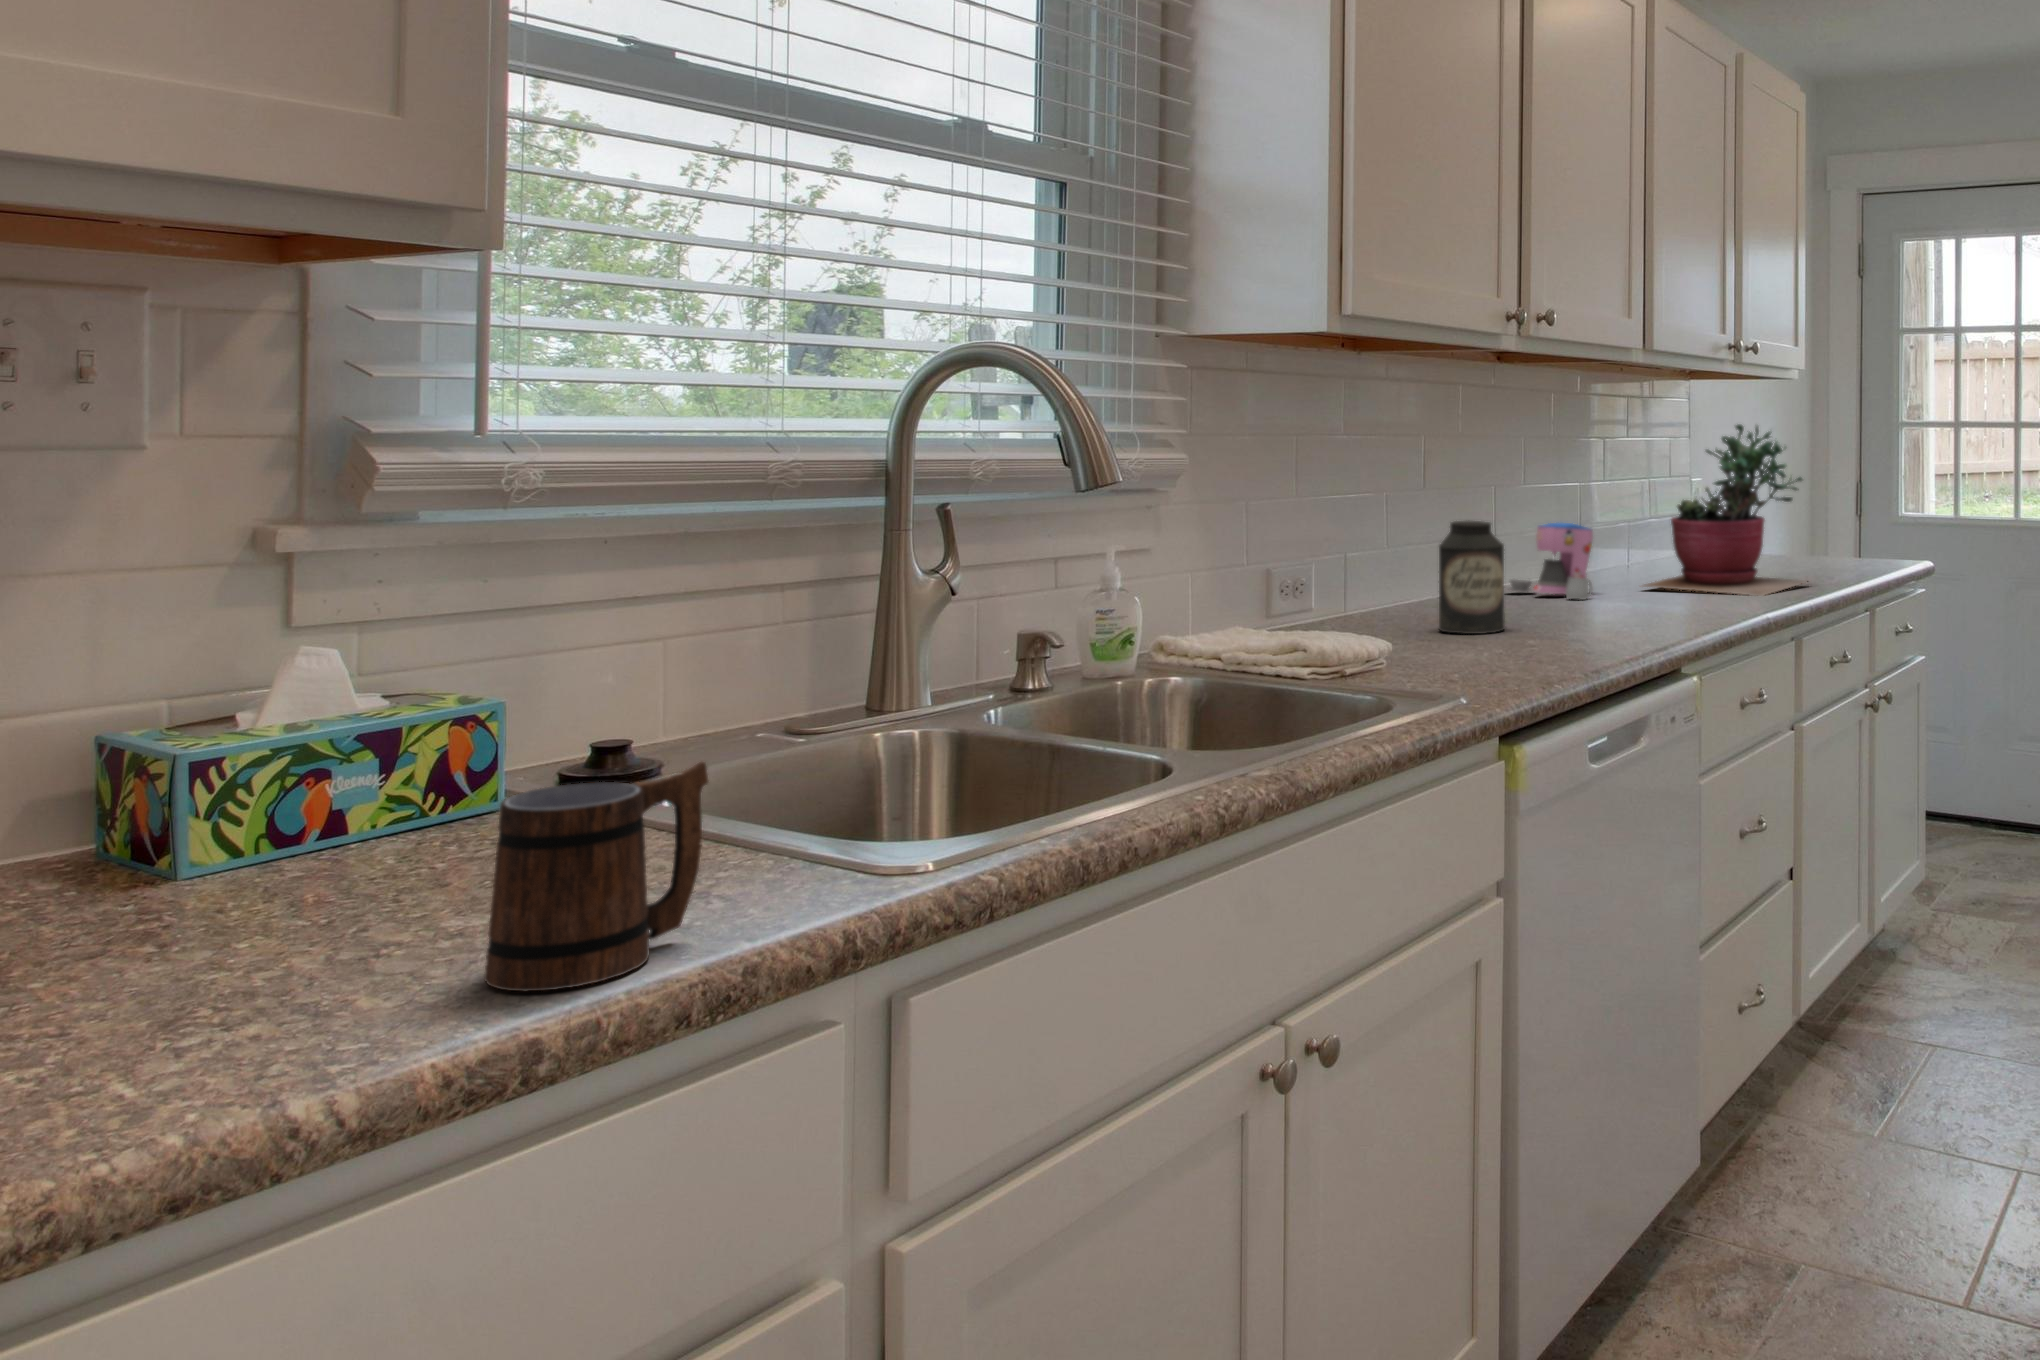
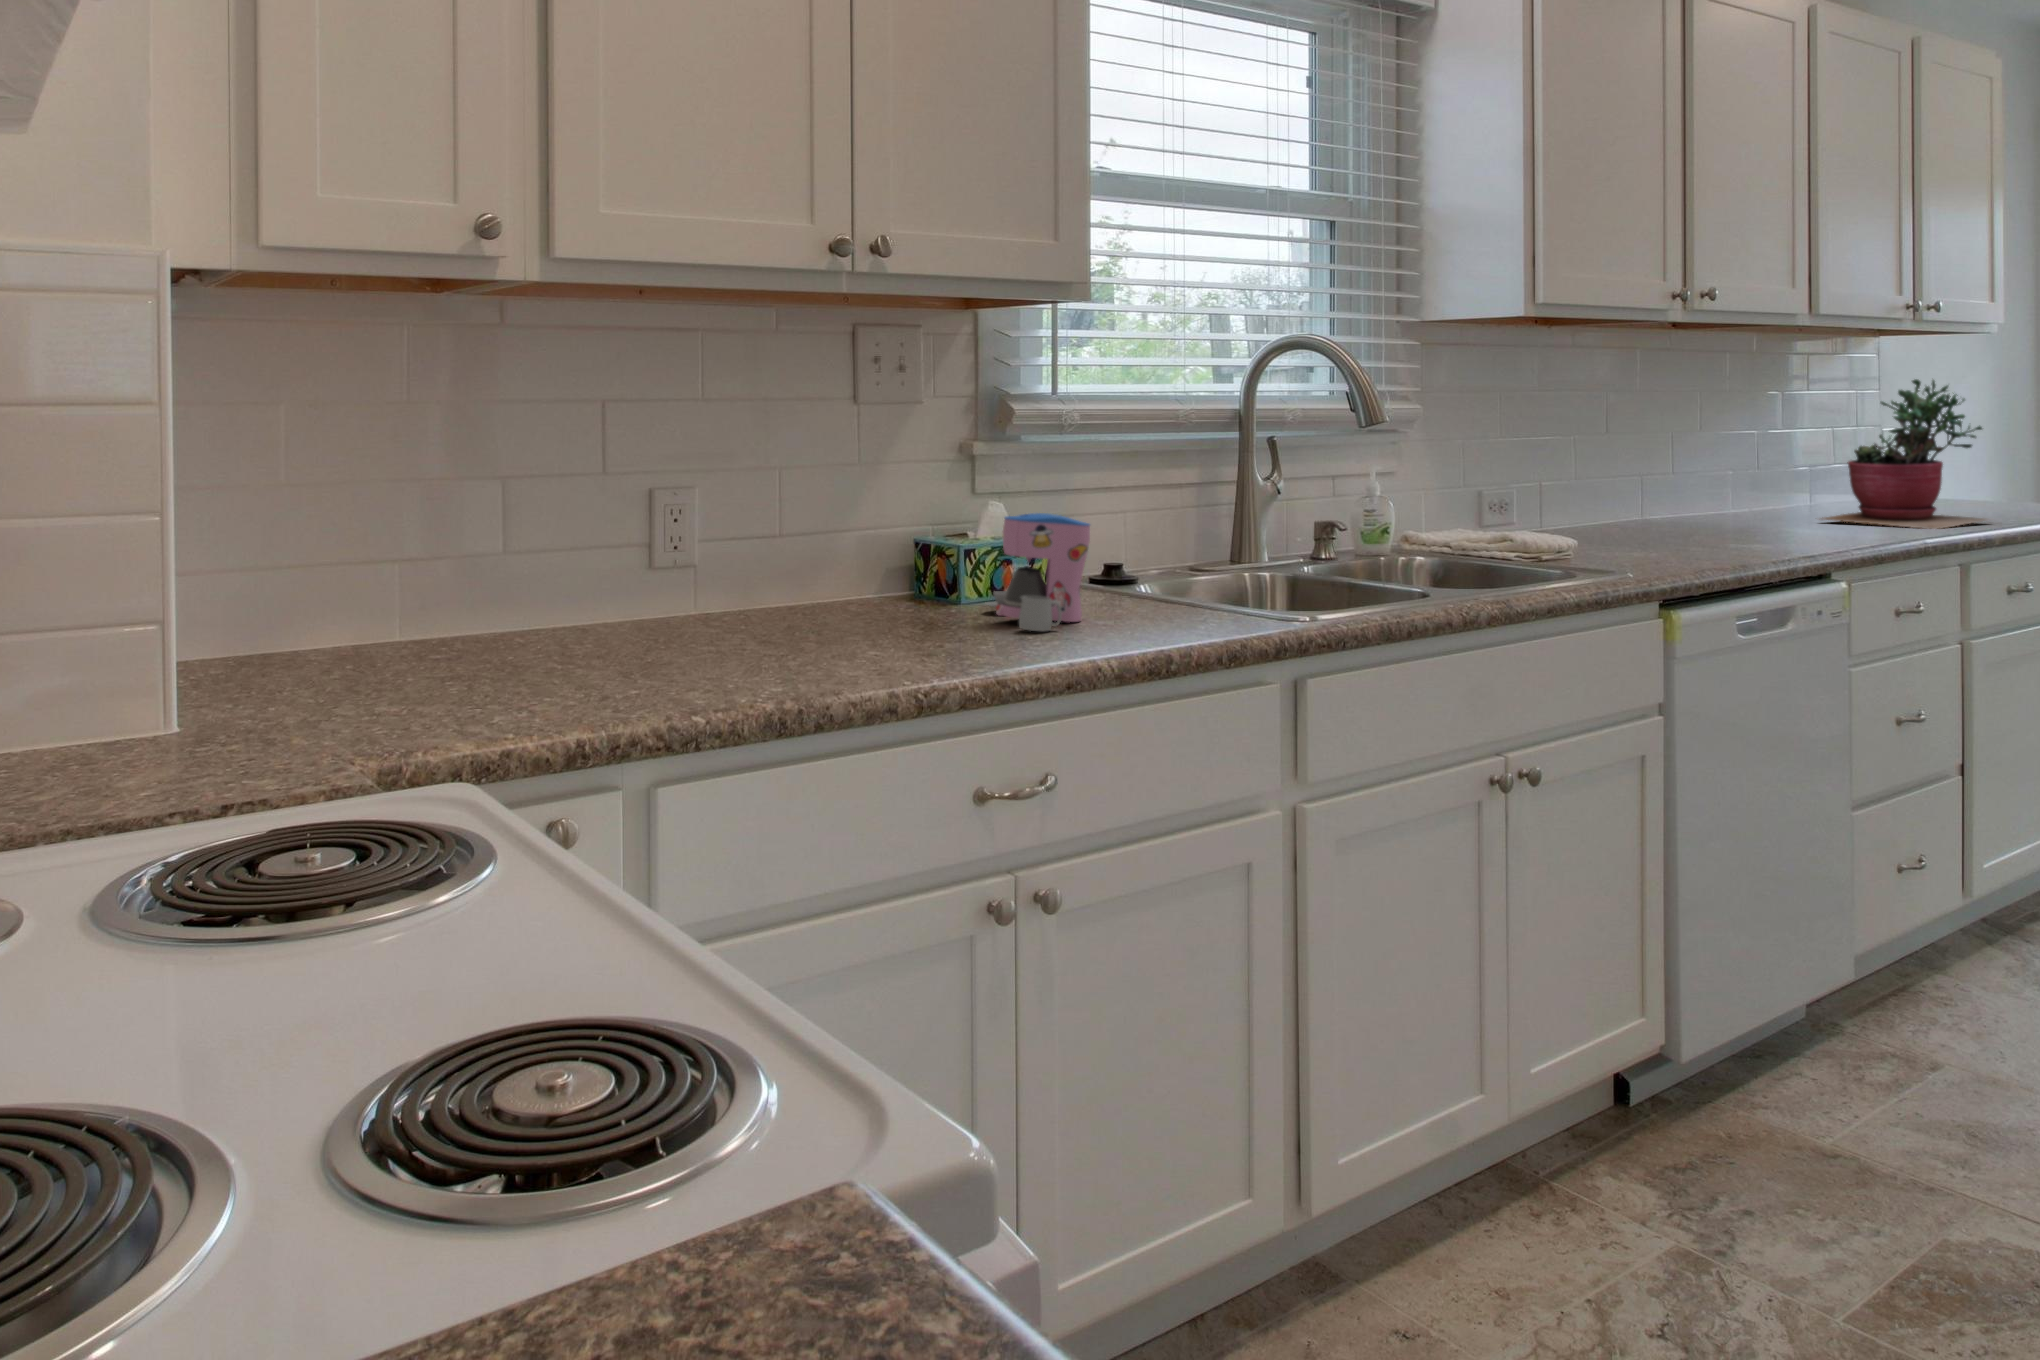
canister: present [1439,520,1505,634] -> none [1622,457,1679,544]
coffee maker: present [1509,523,1593,600] -> present [986,513,1090,631]
mug: present [484,762,709,992] -> none [1135,550,1217,640]

